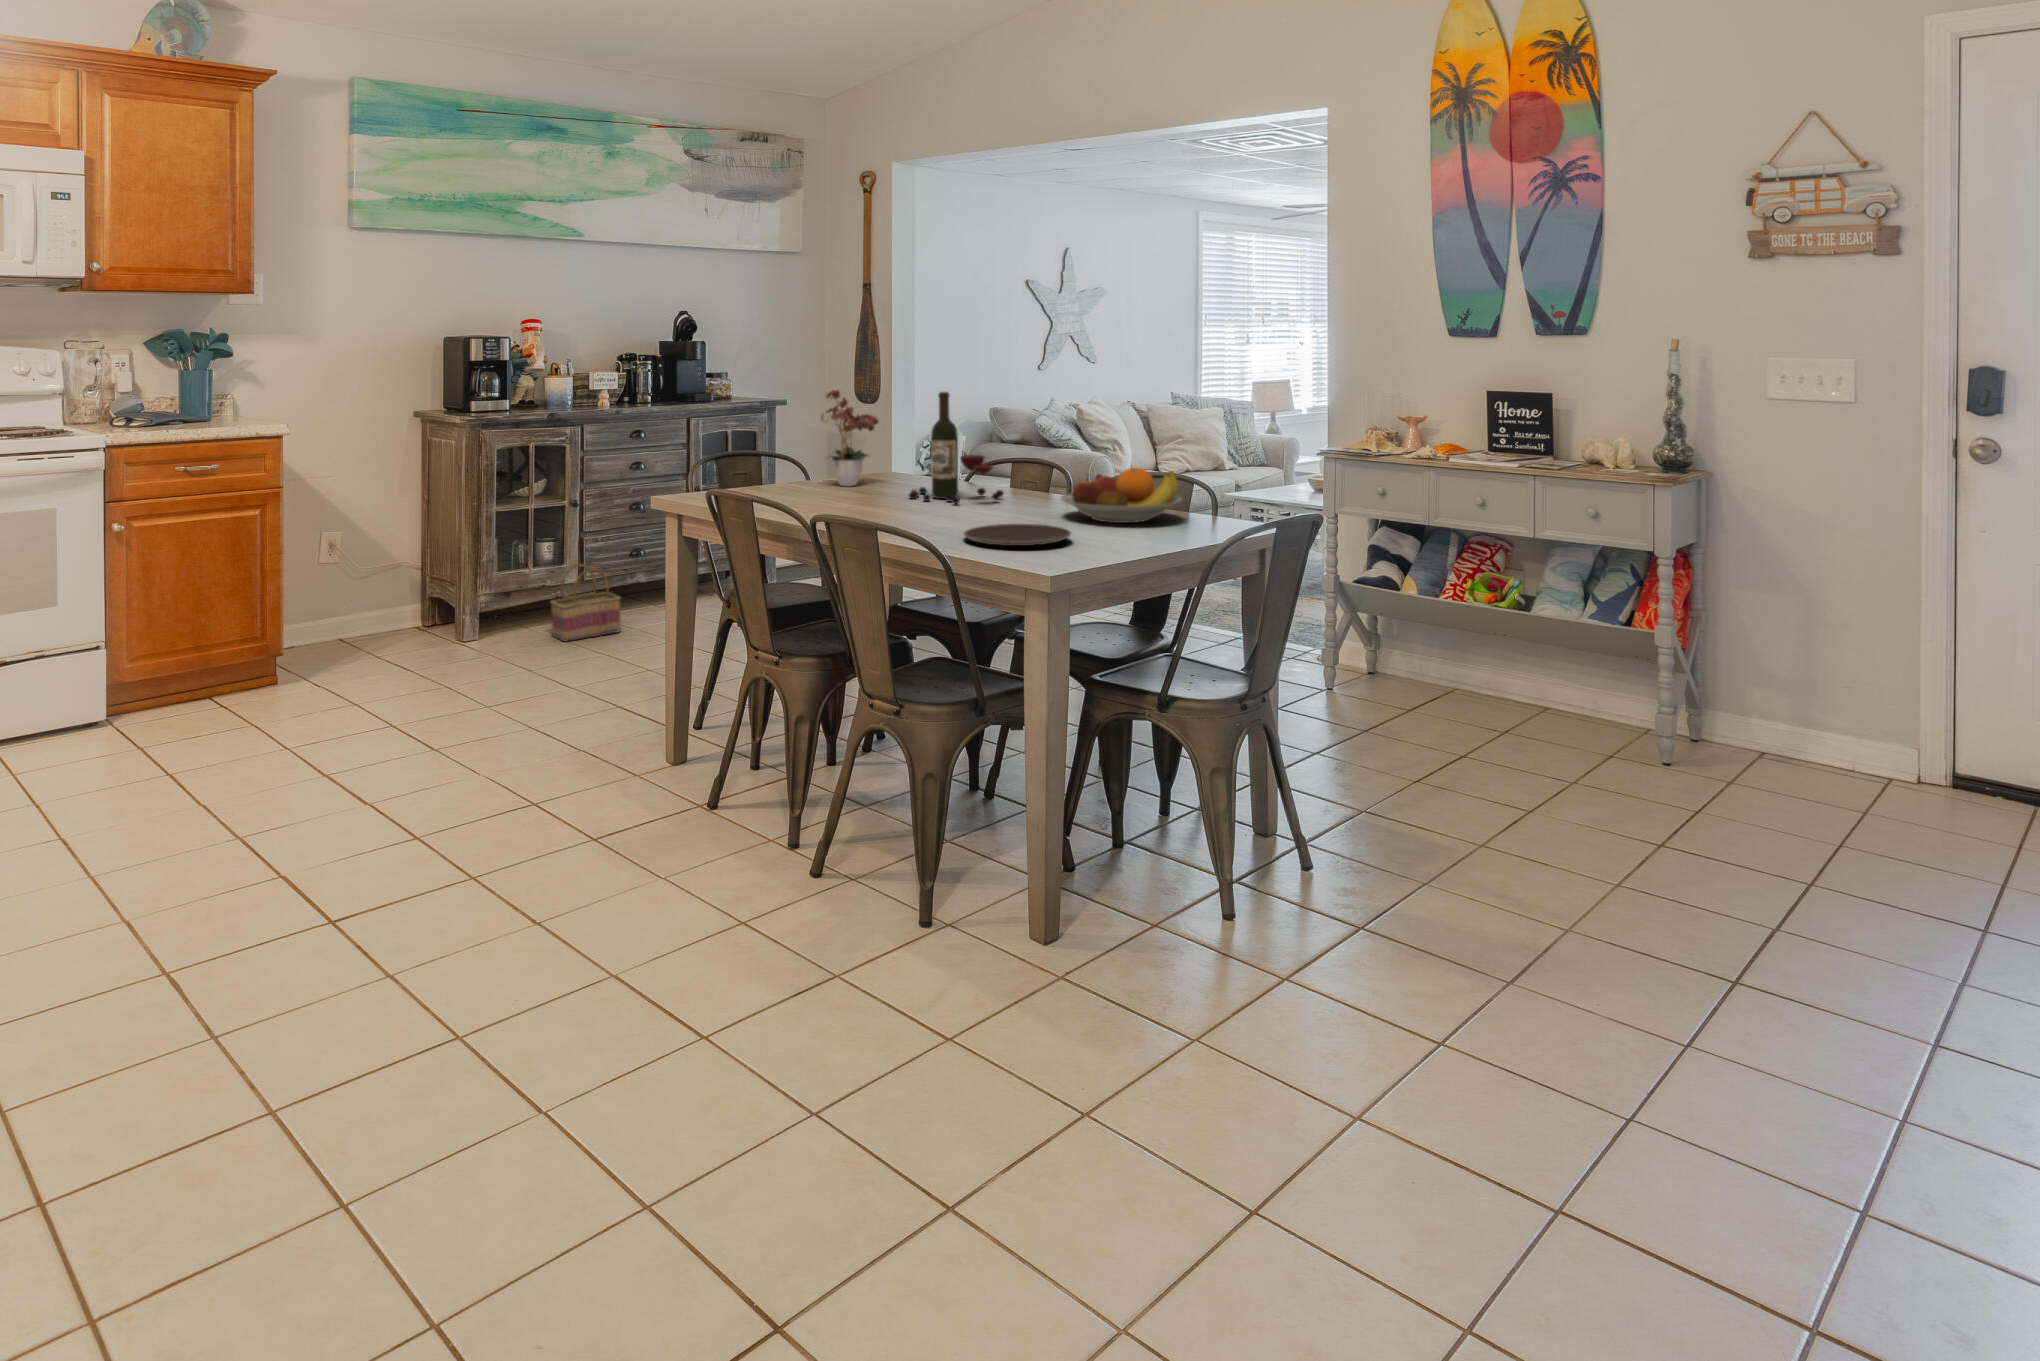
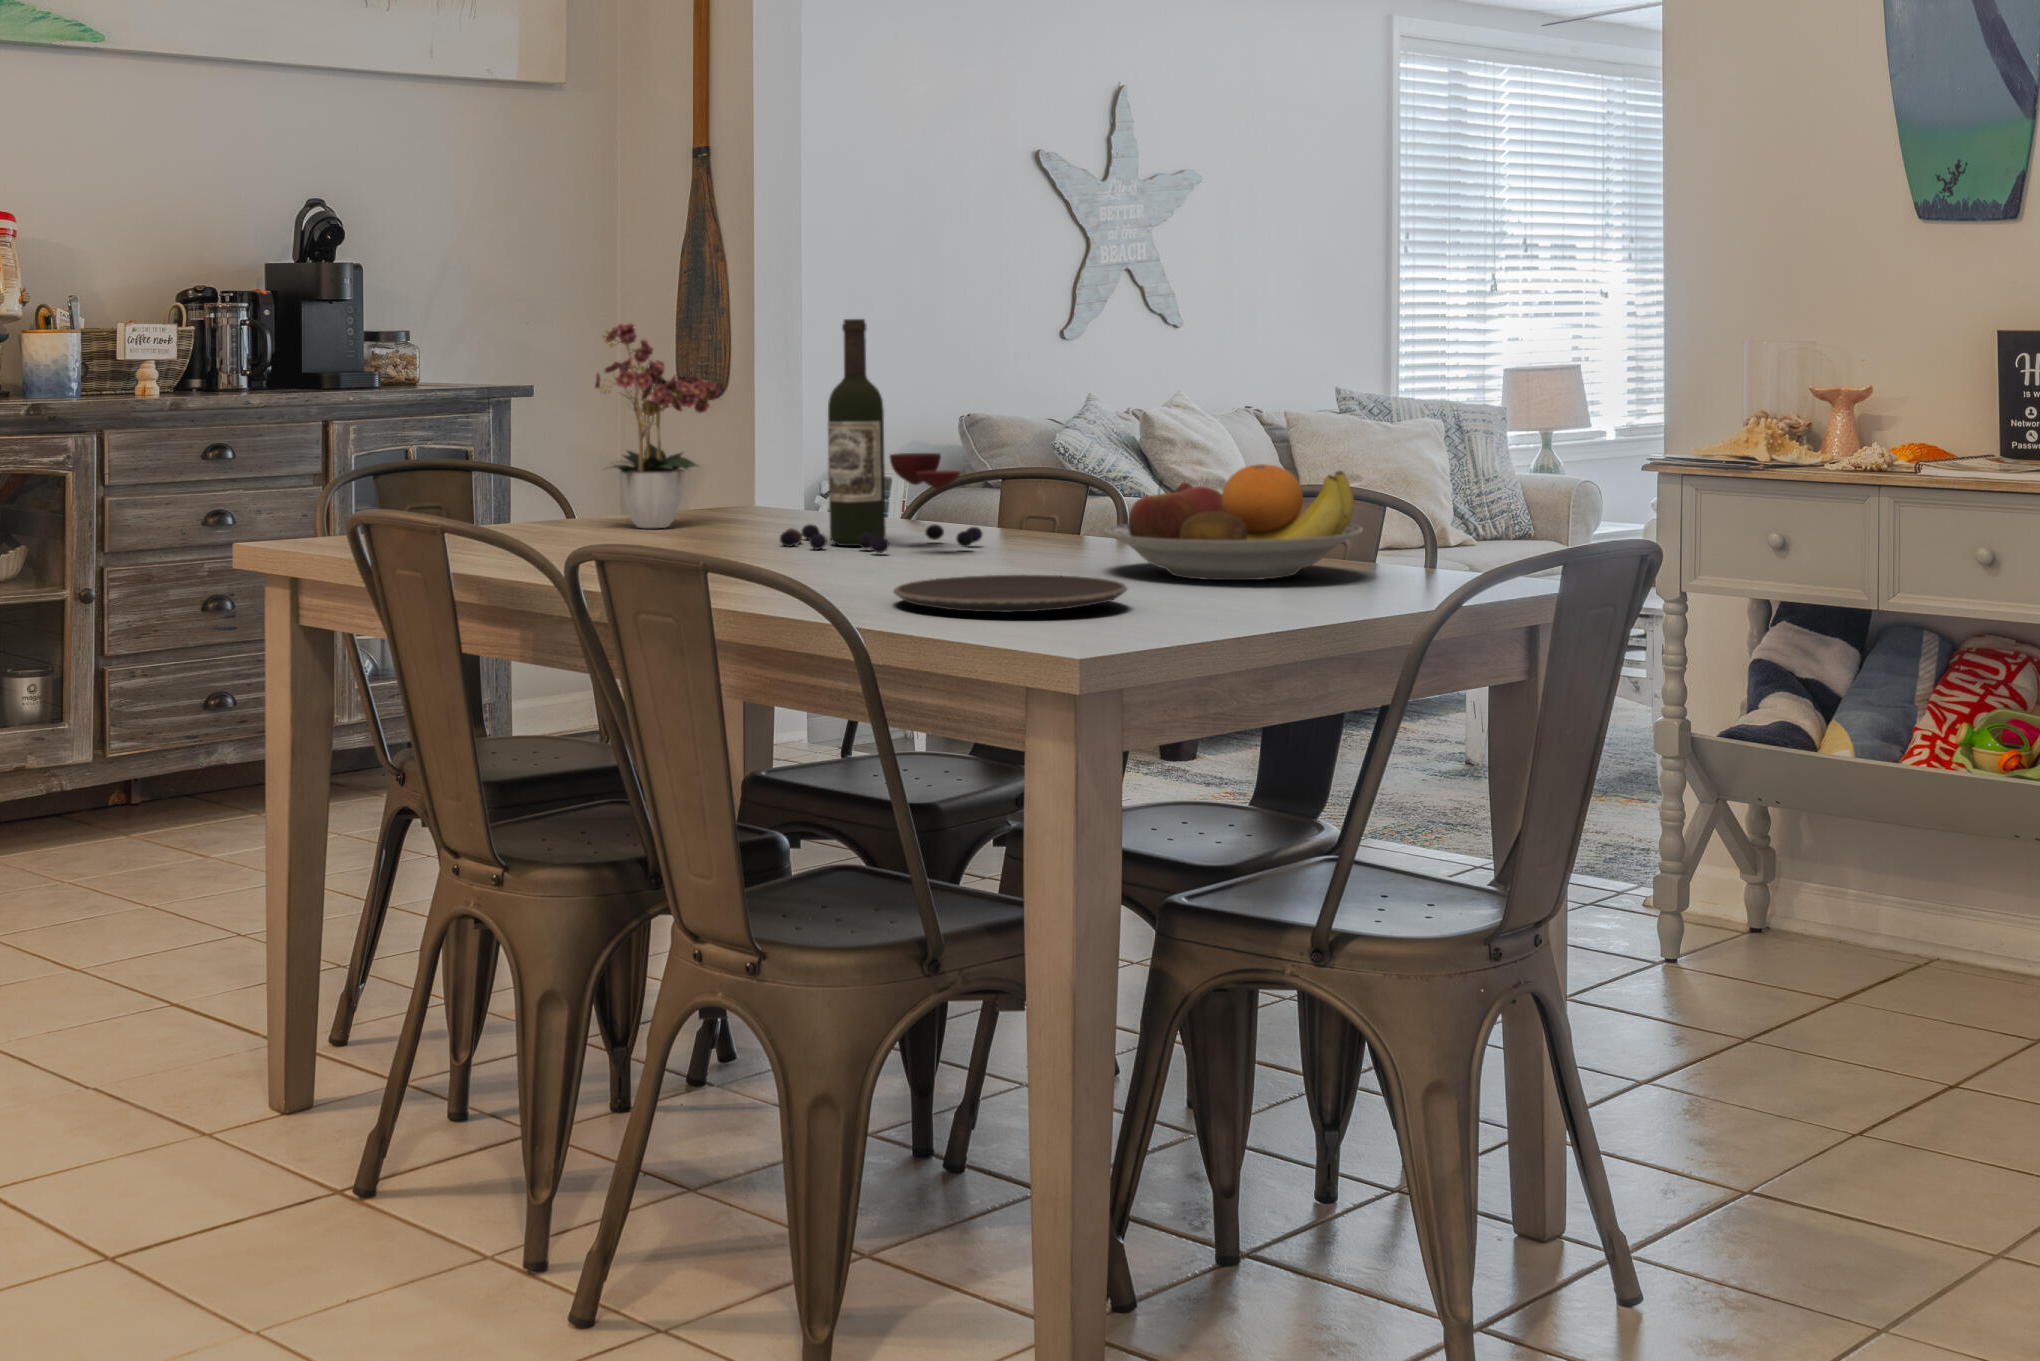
basket: present [551,564,621,642] -> none [34,717,184,879]

